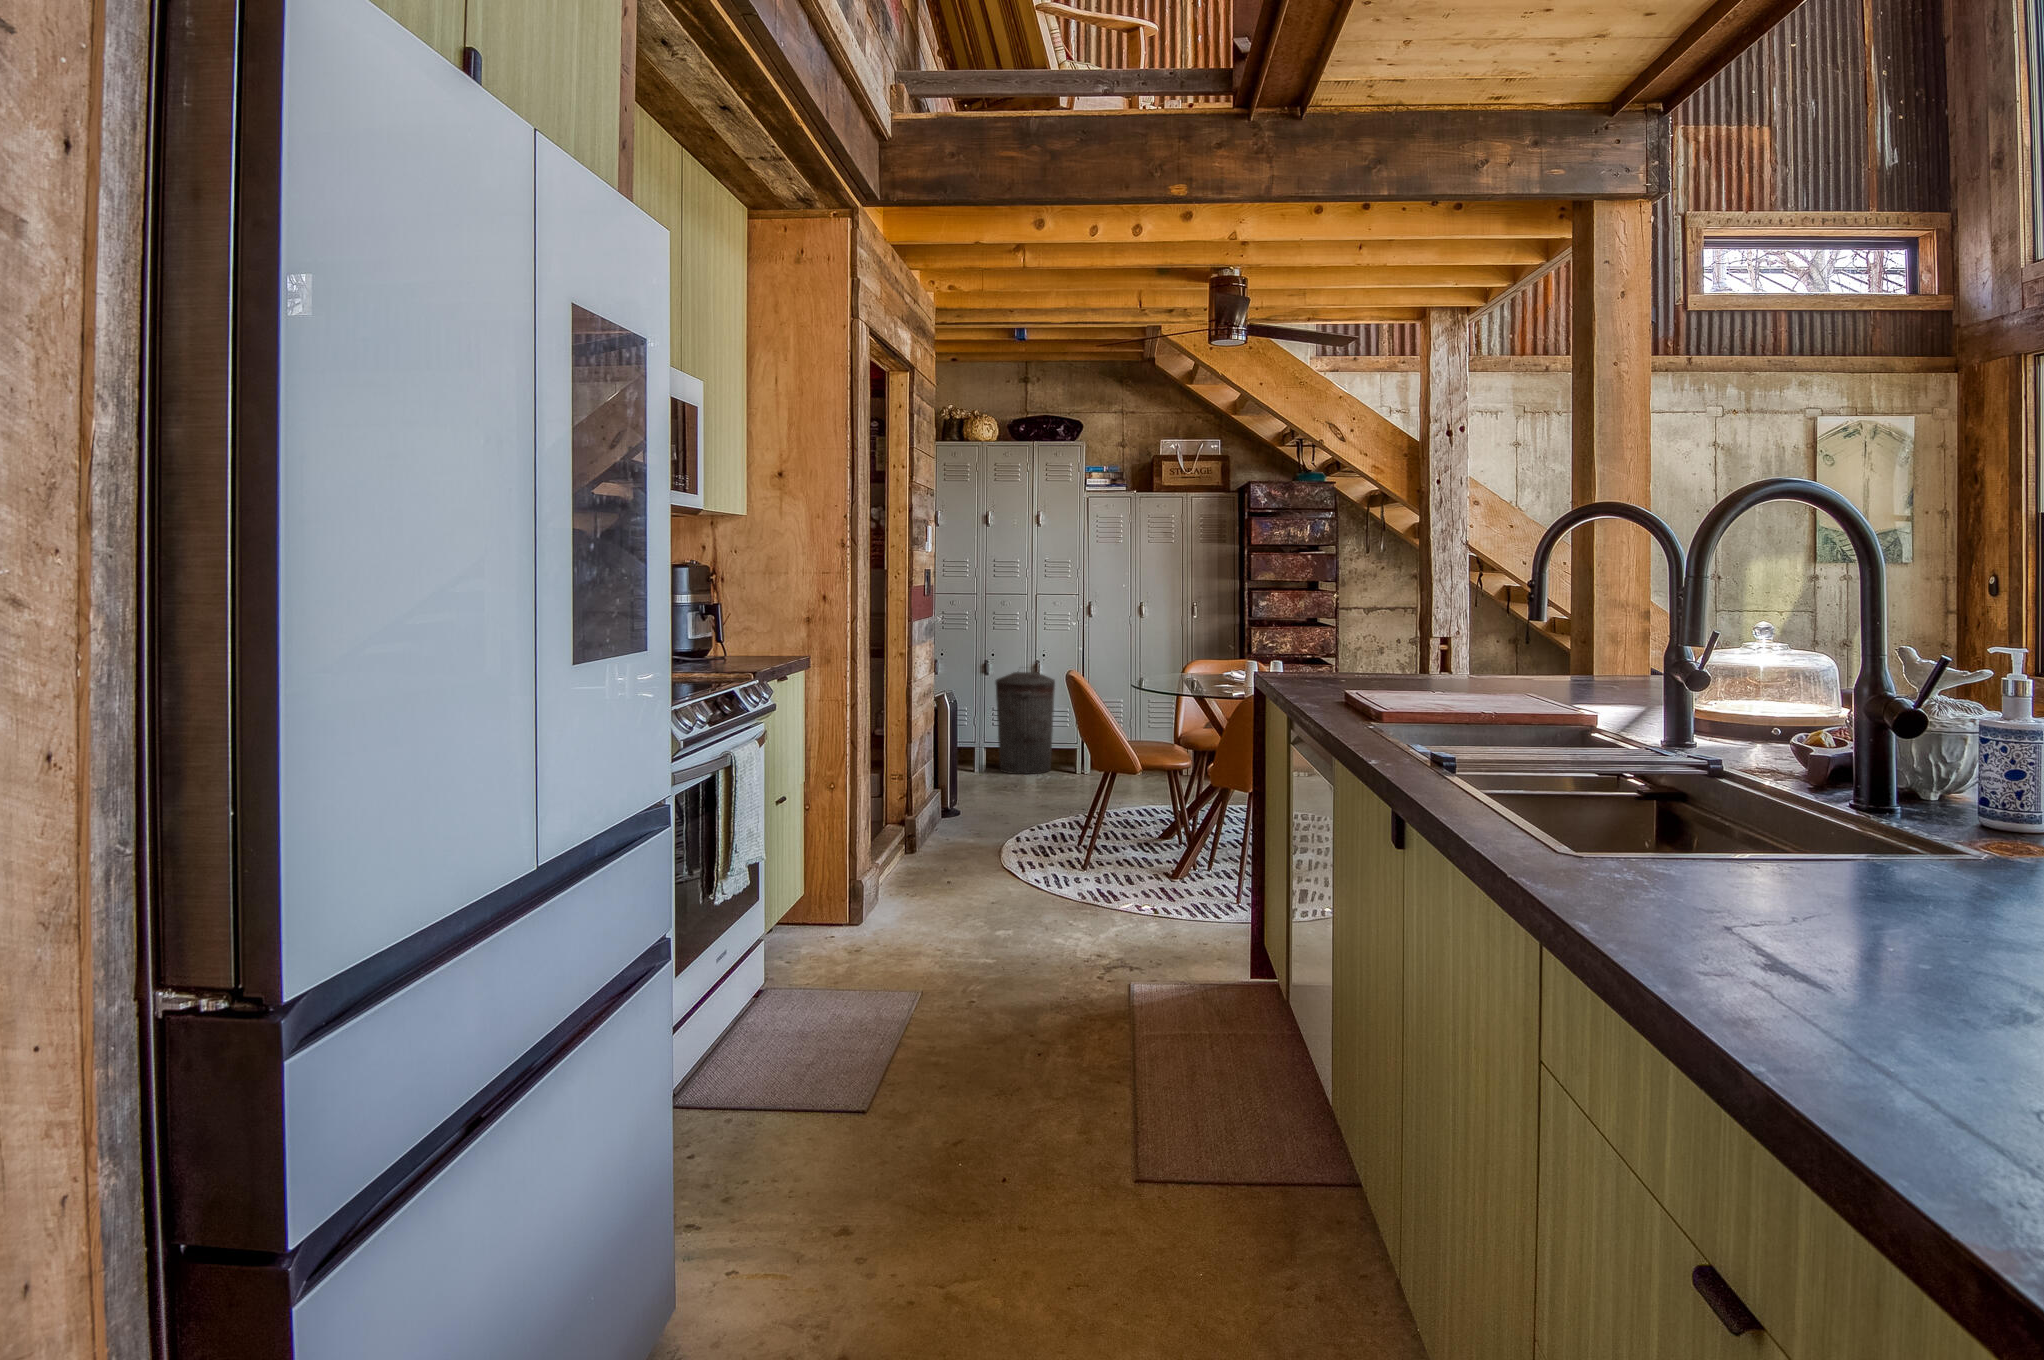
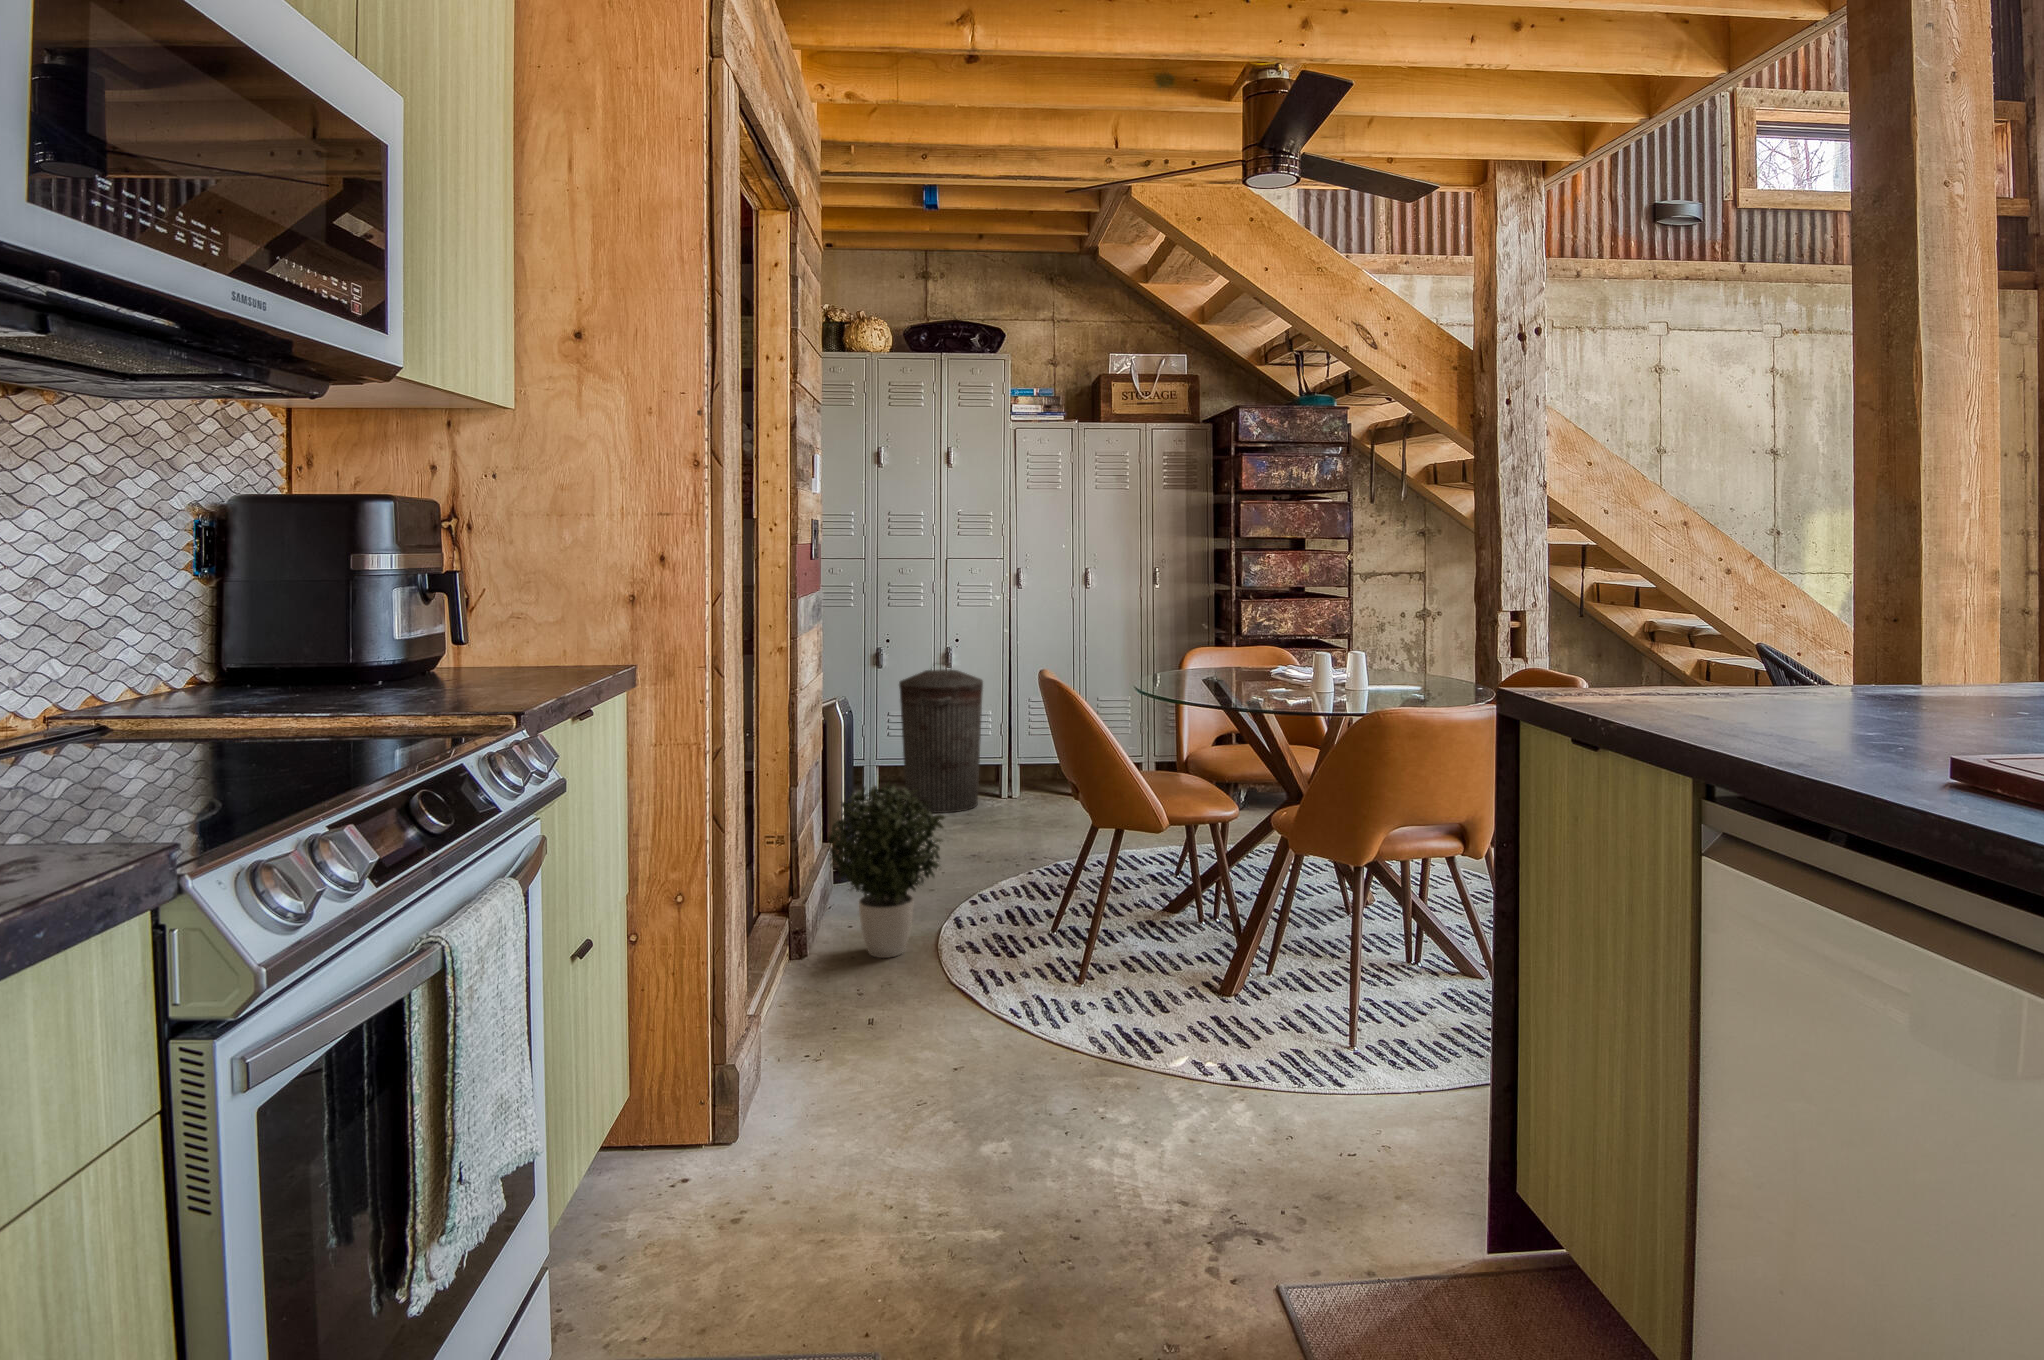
potted plant: none [928,739,1005,853] -> present [829,782,945,958]

